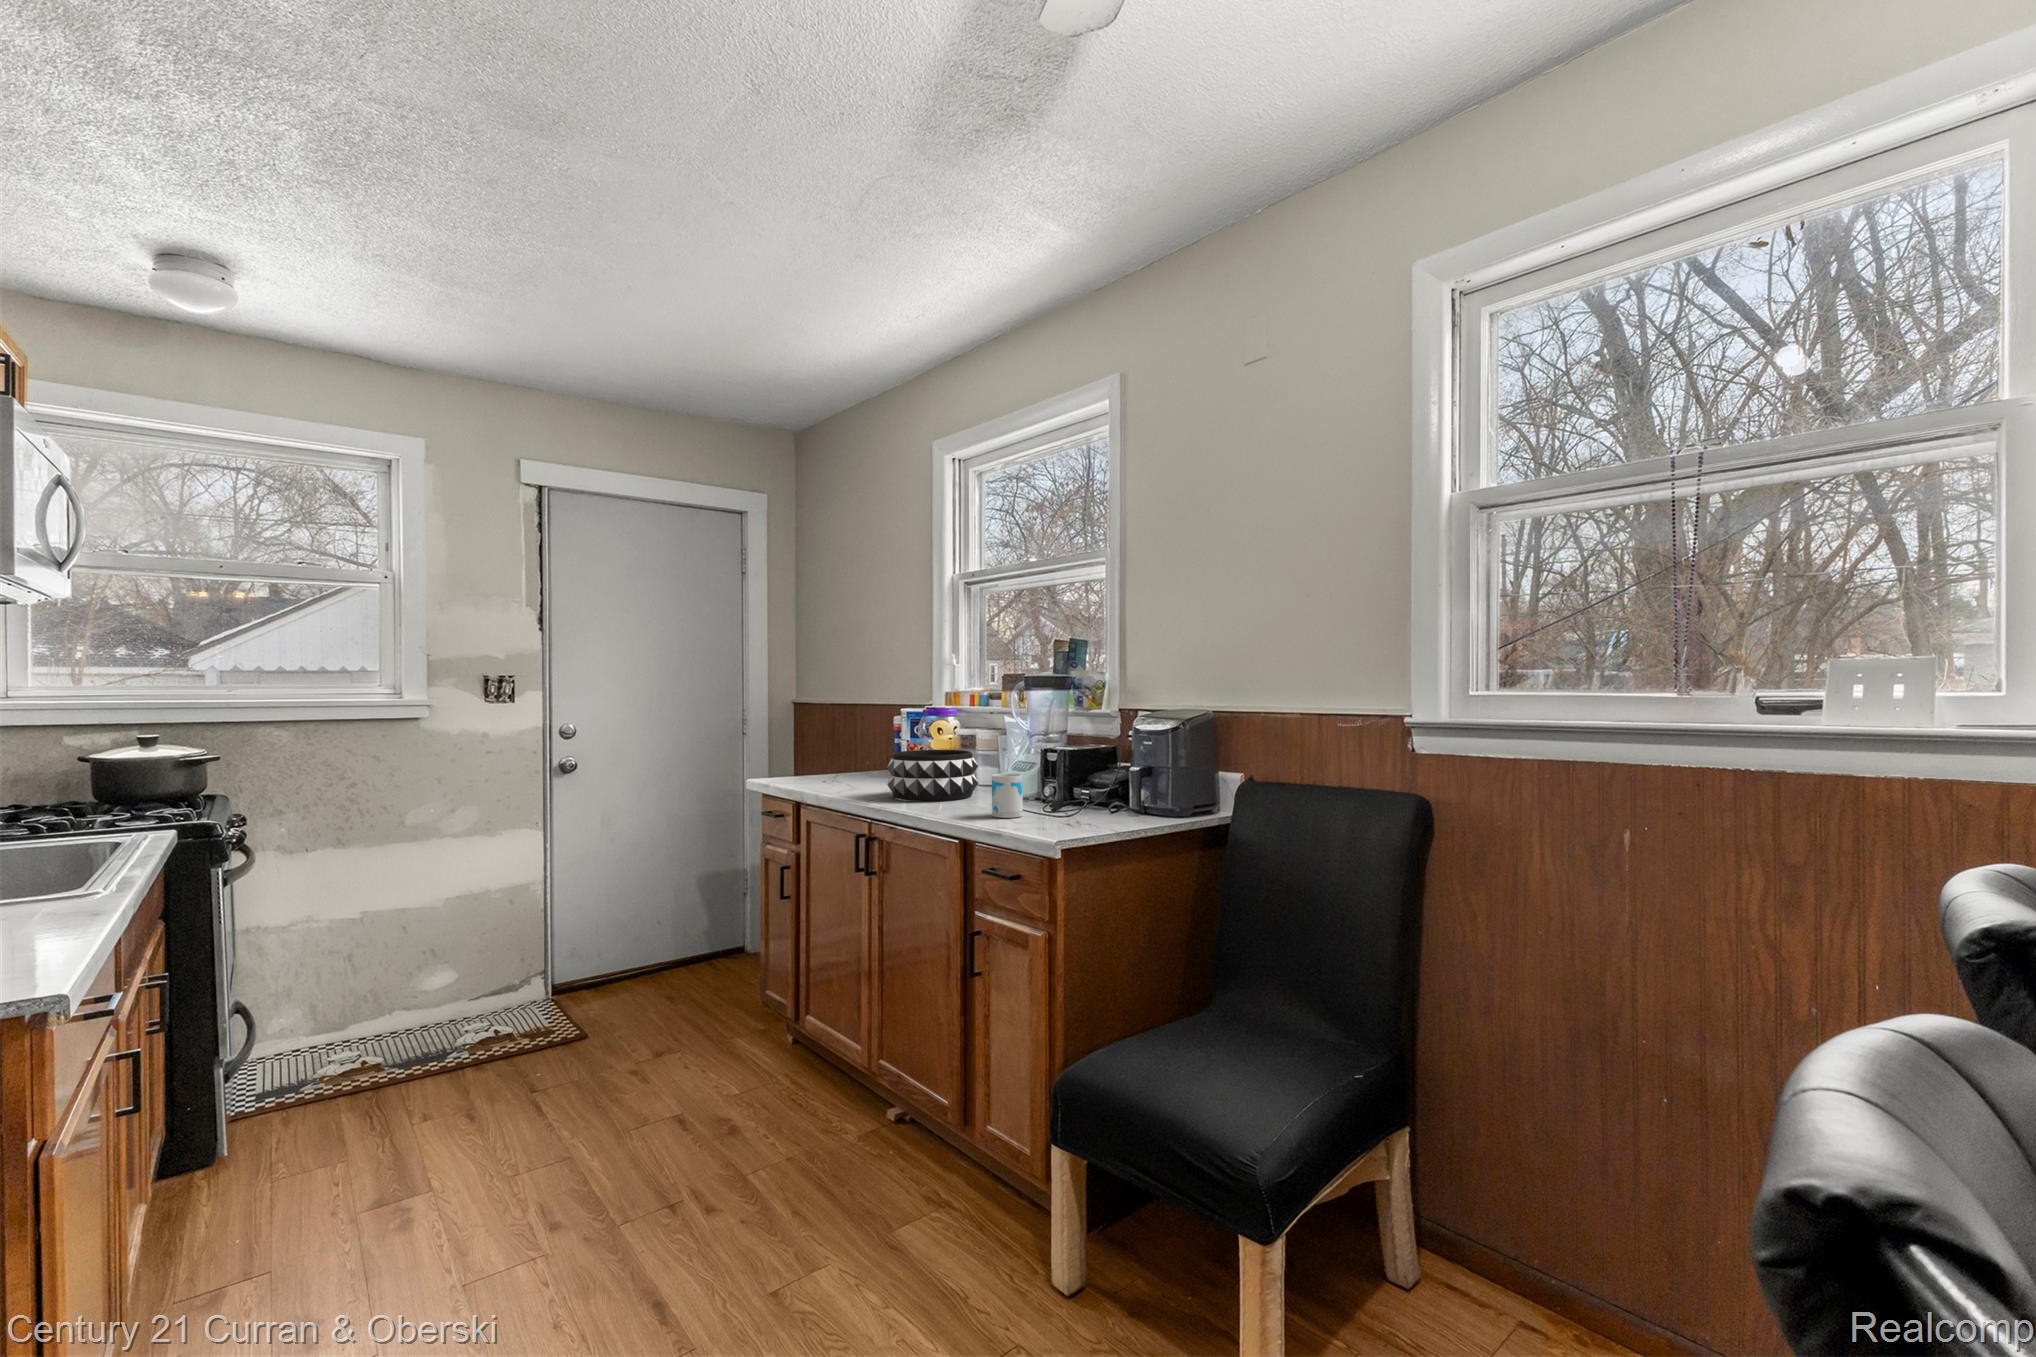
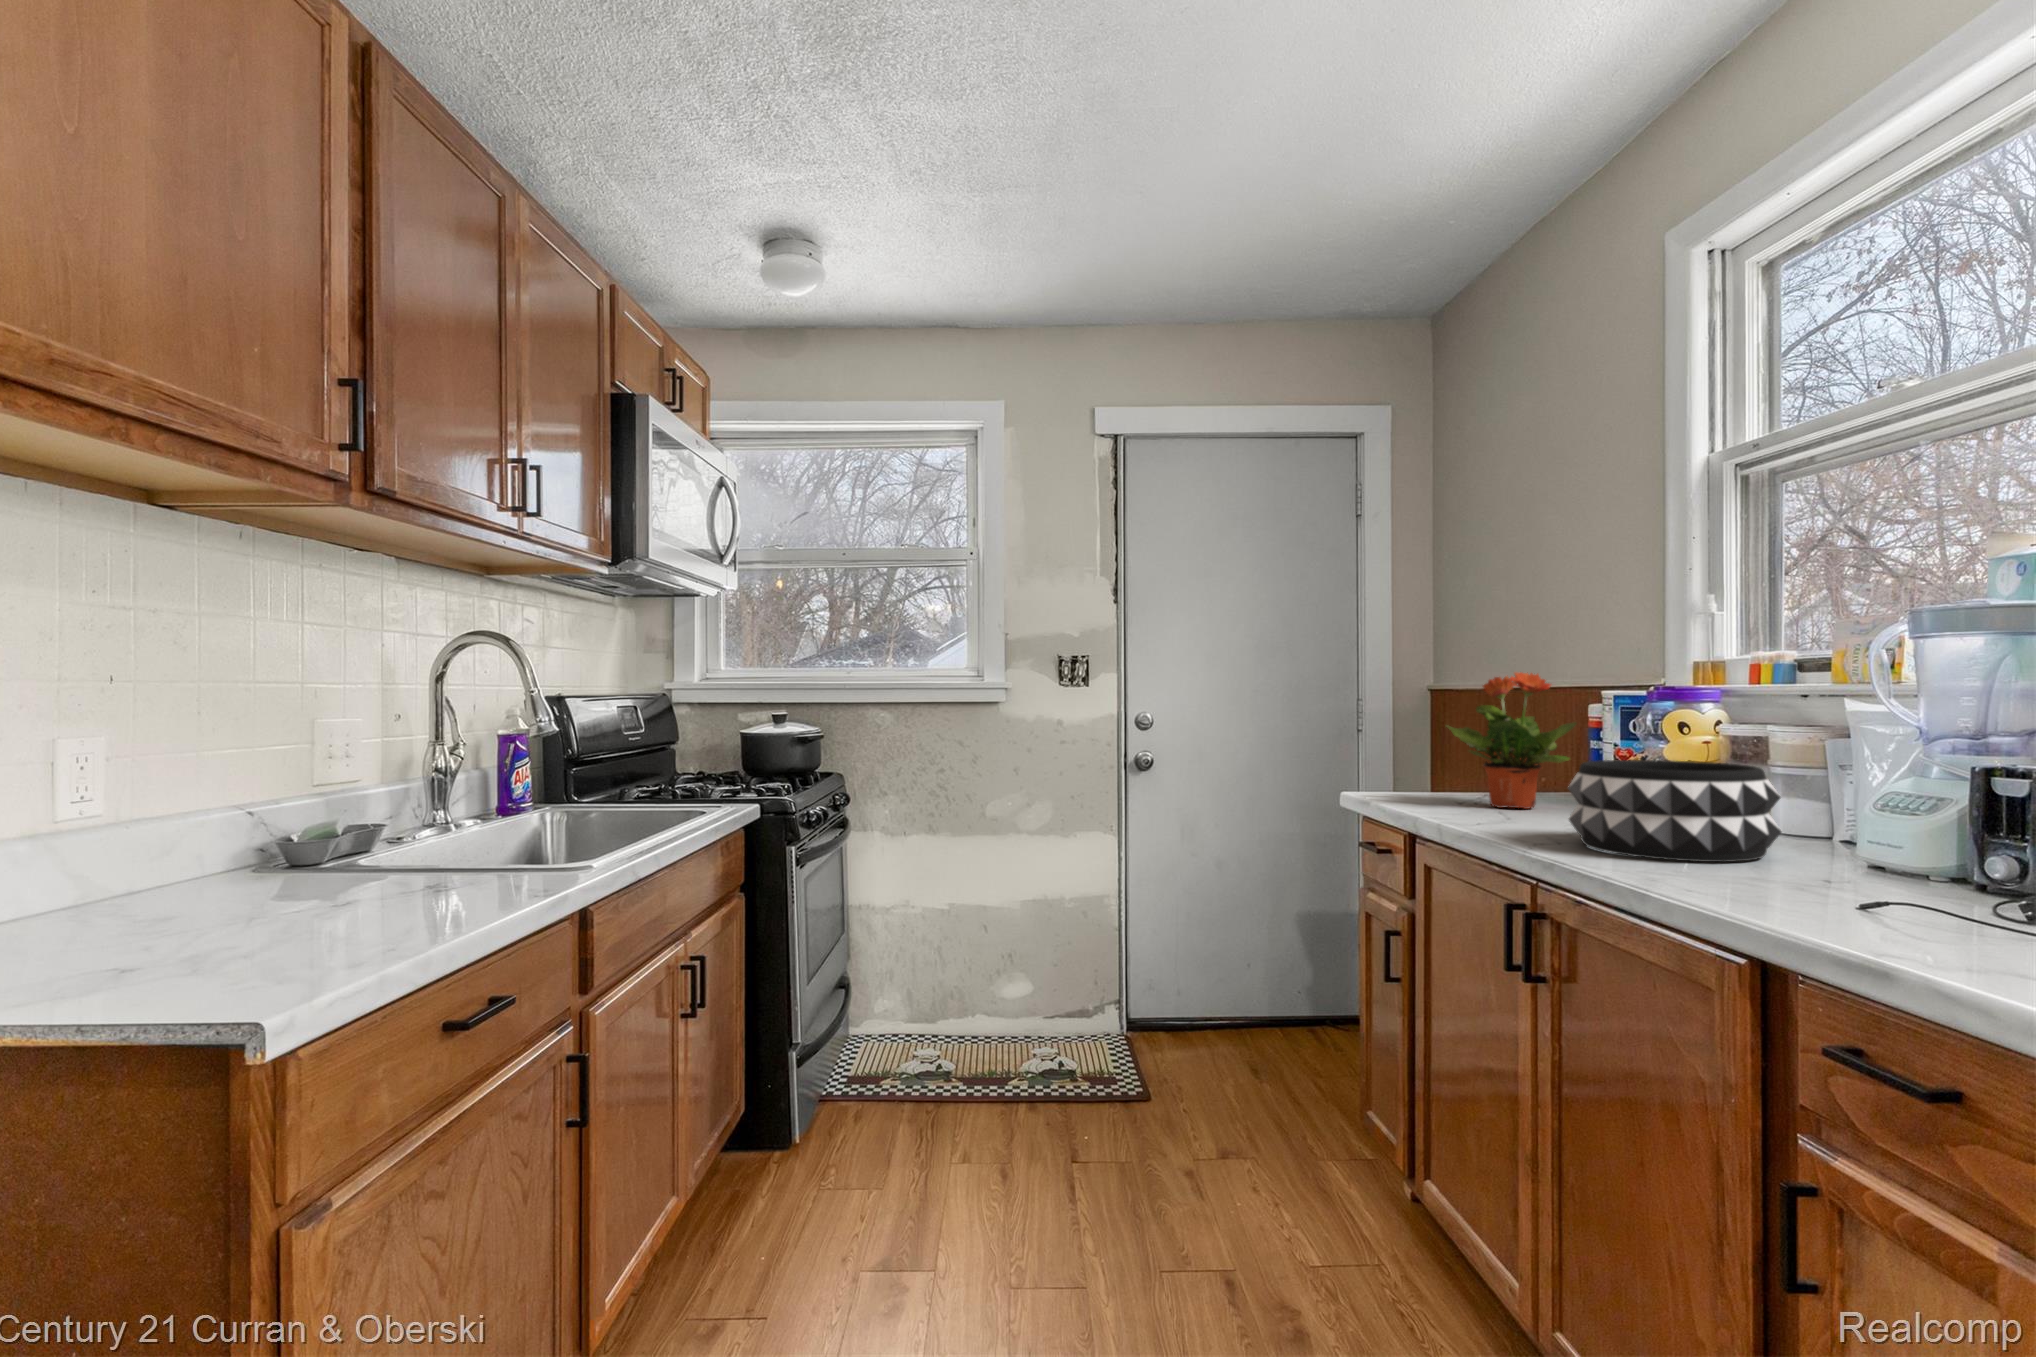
potted plant: none [816,698,889,782] -> present [1446,673,1576,809]
mug: present [992,773,1023,818] -> none [1836,820,1937,931]

